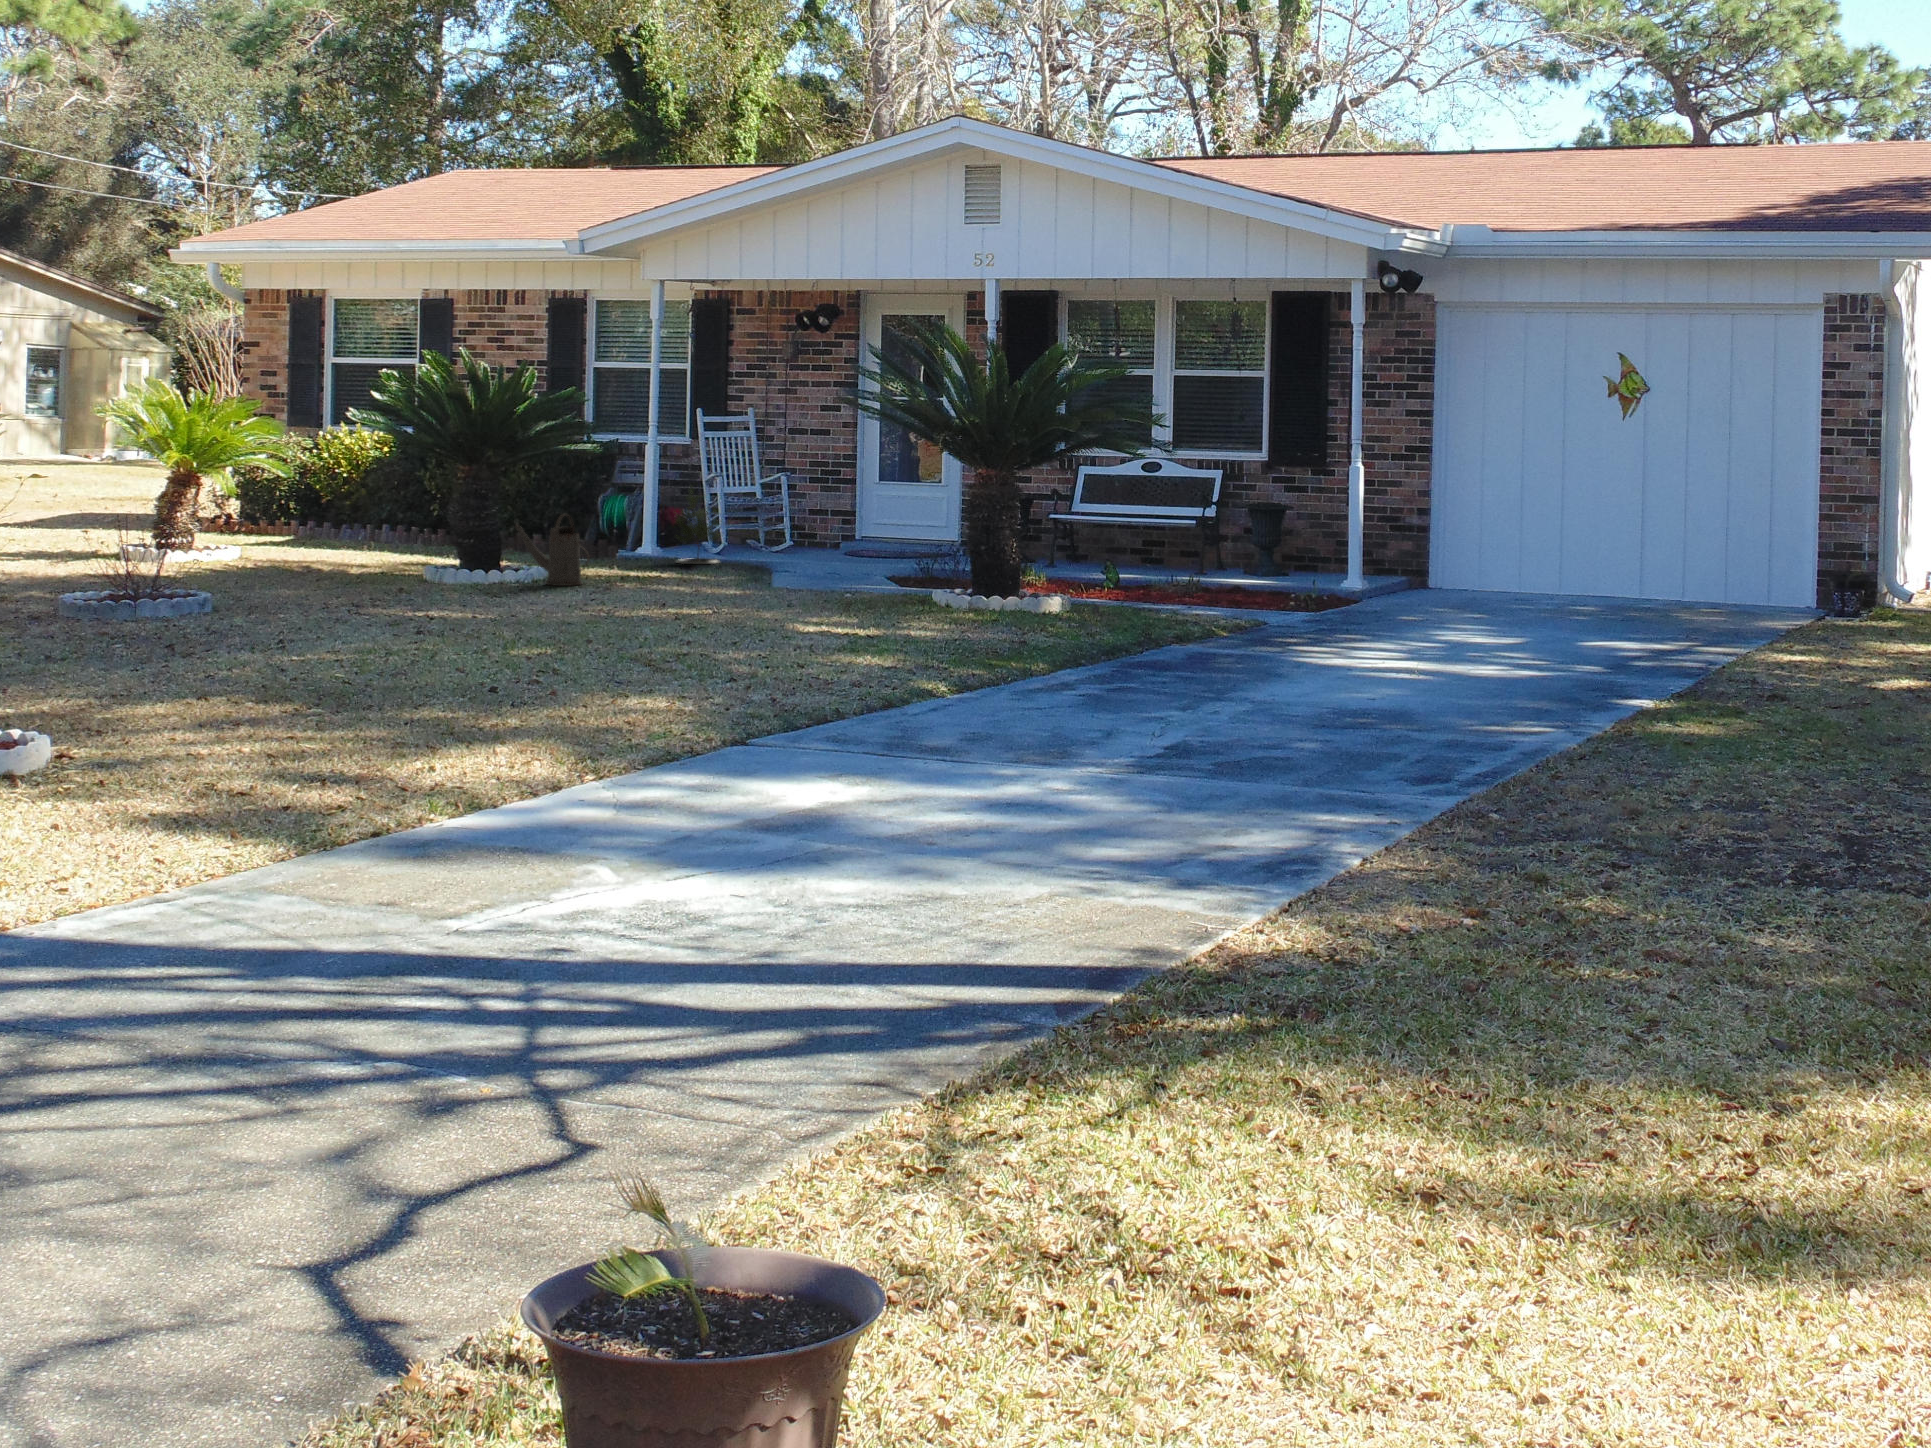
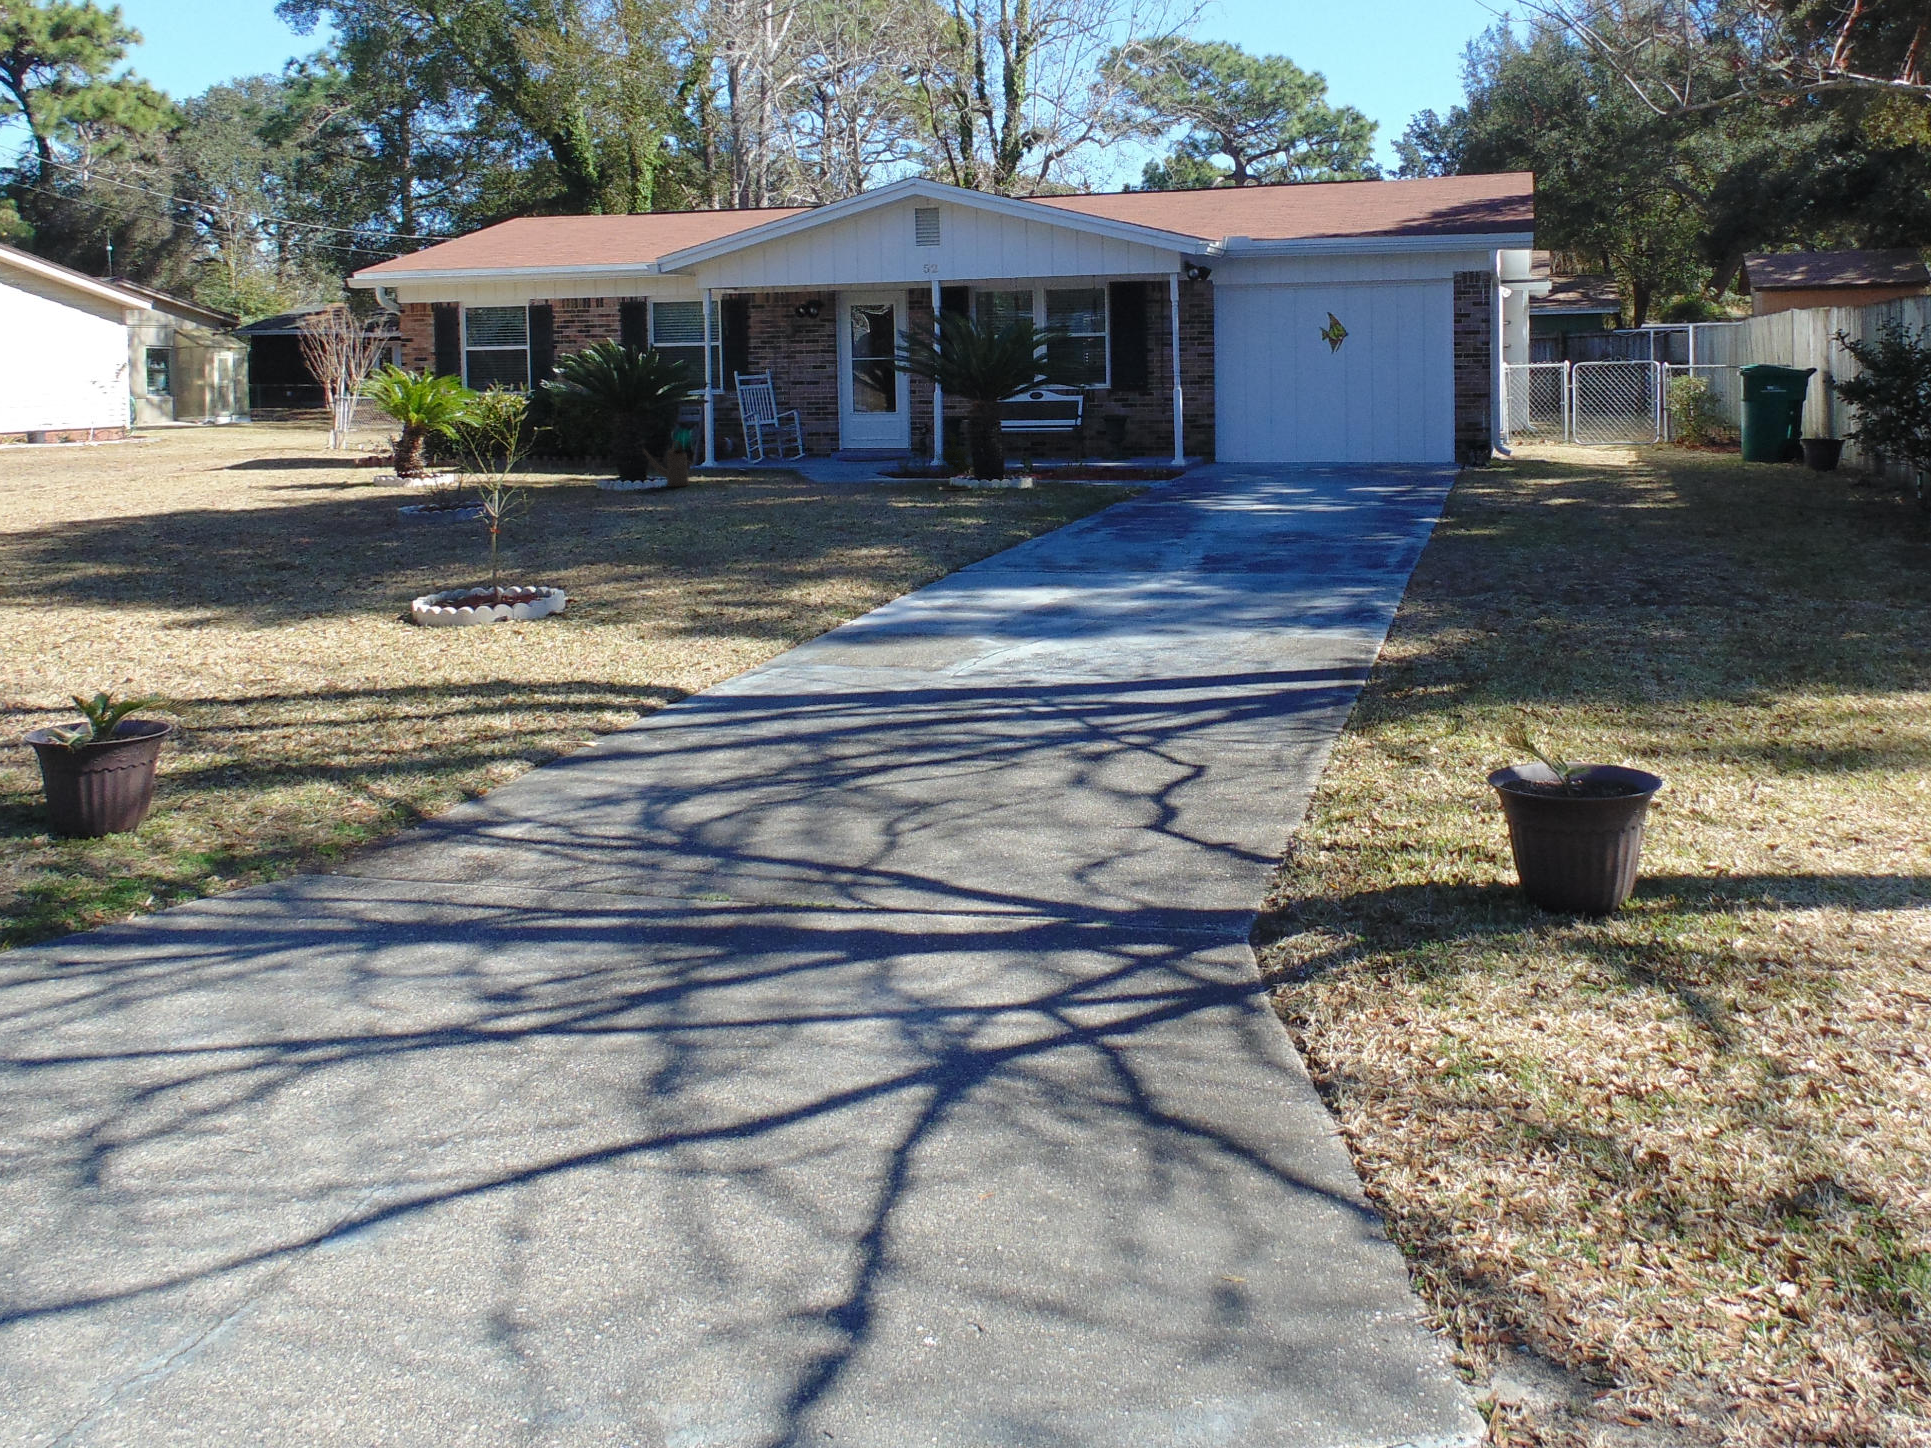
potted tree: present [676,489,720,564] -> present [936,437,971,490]

